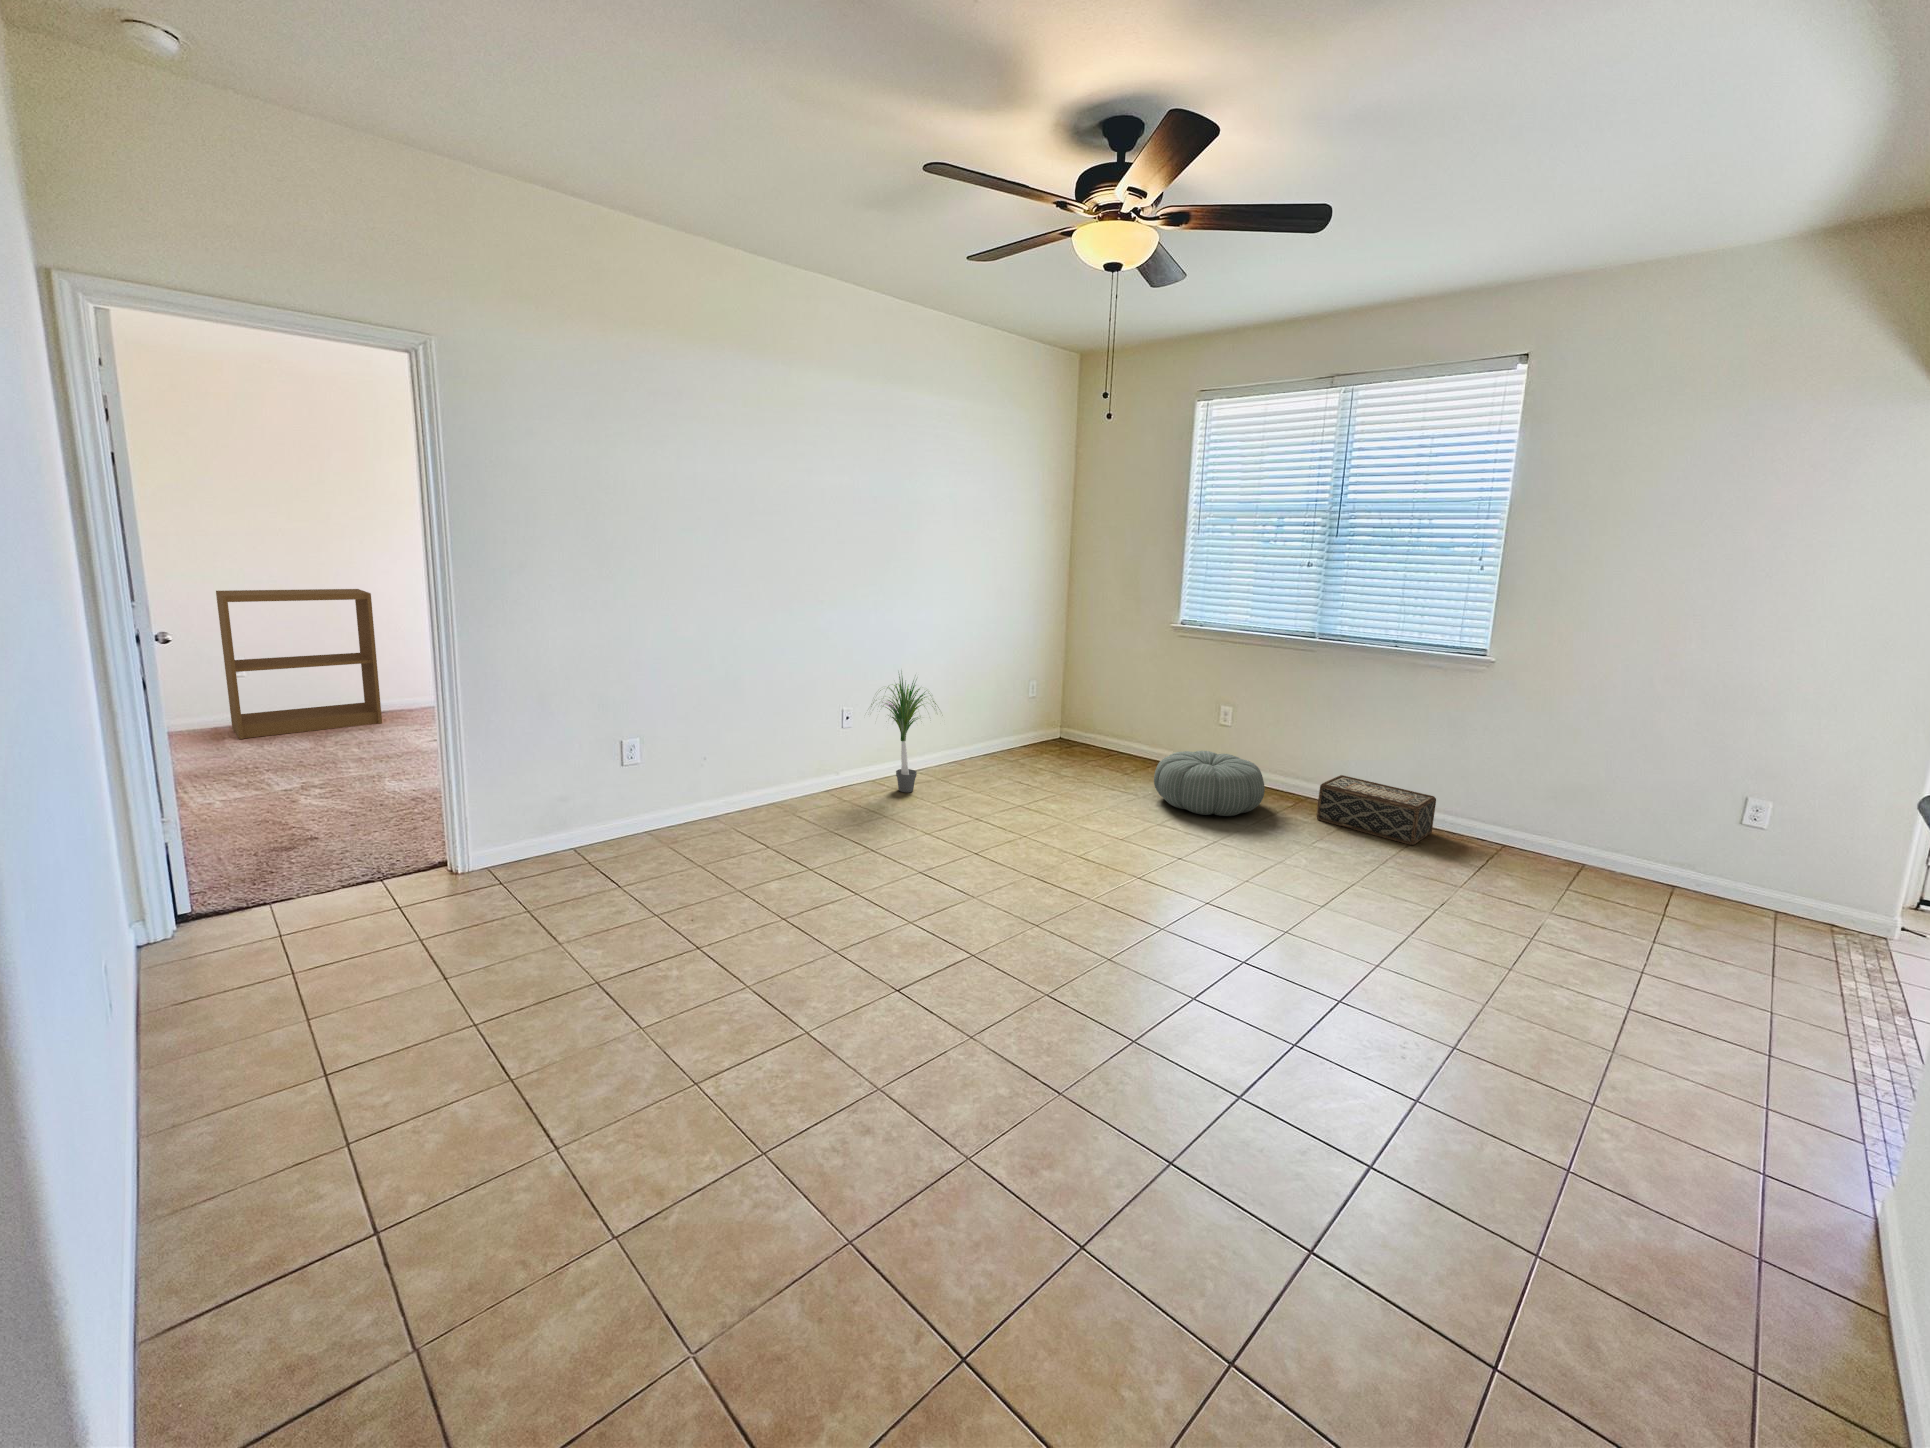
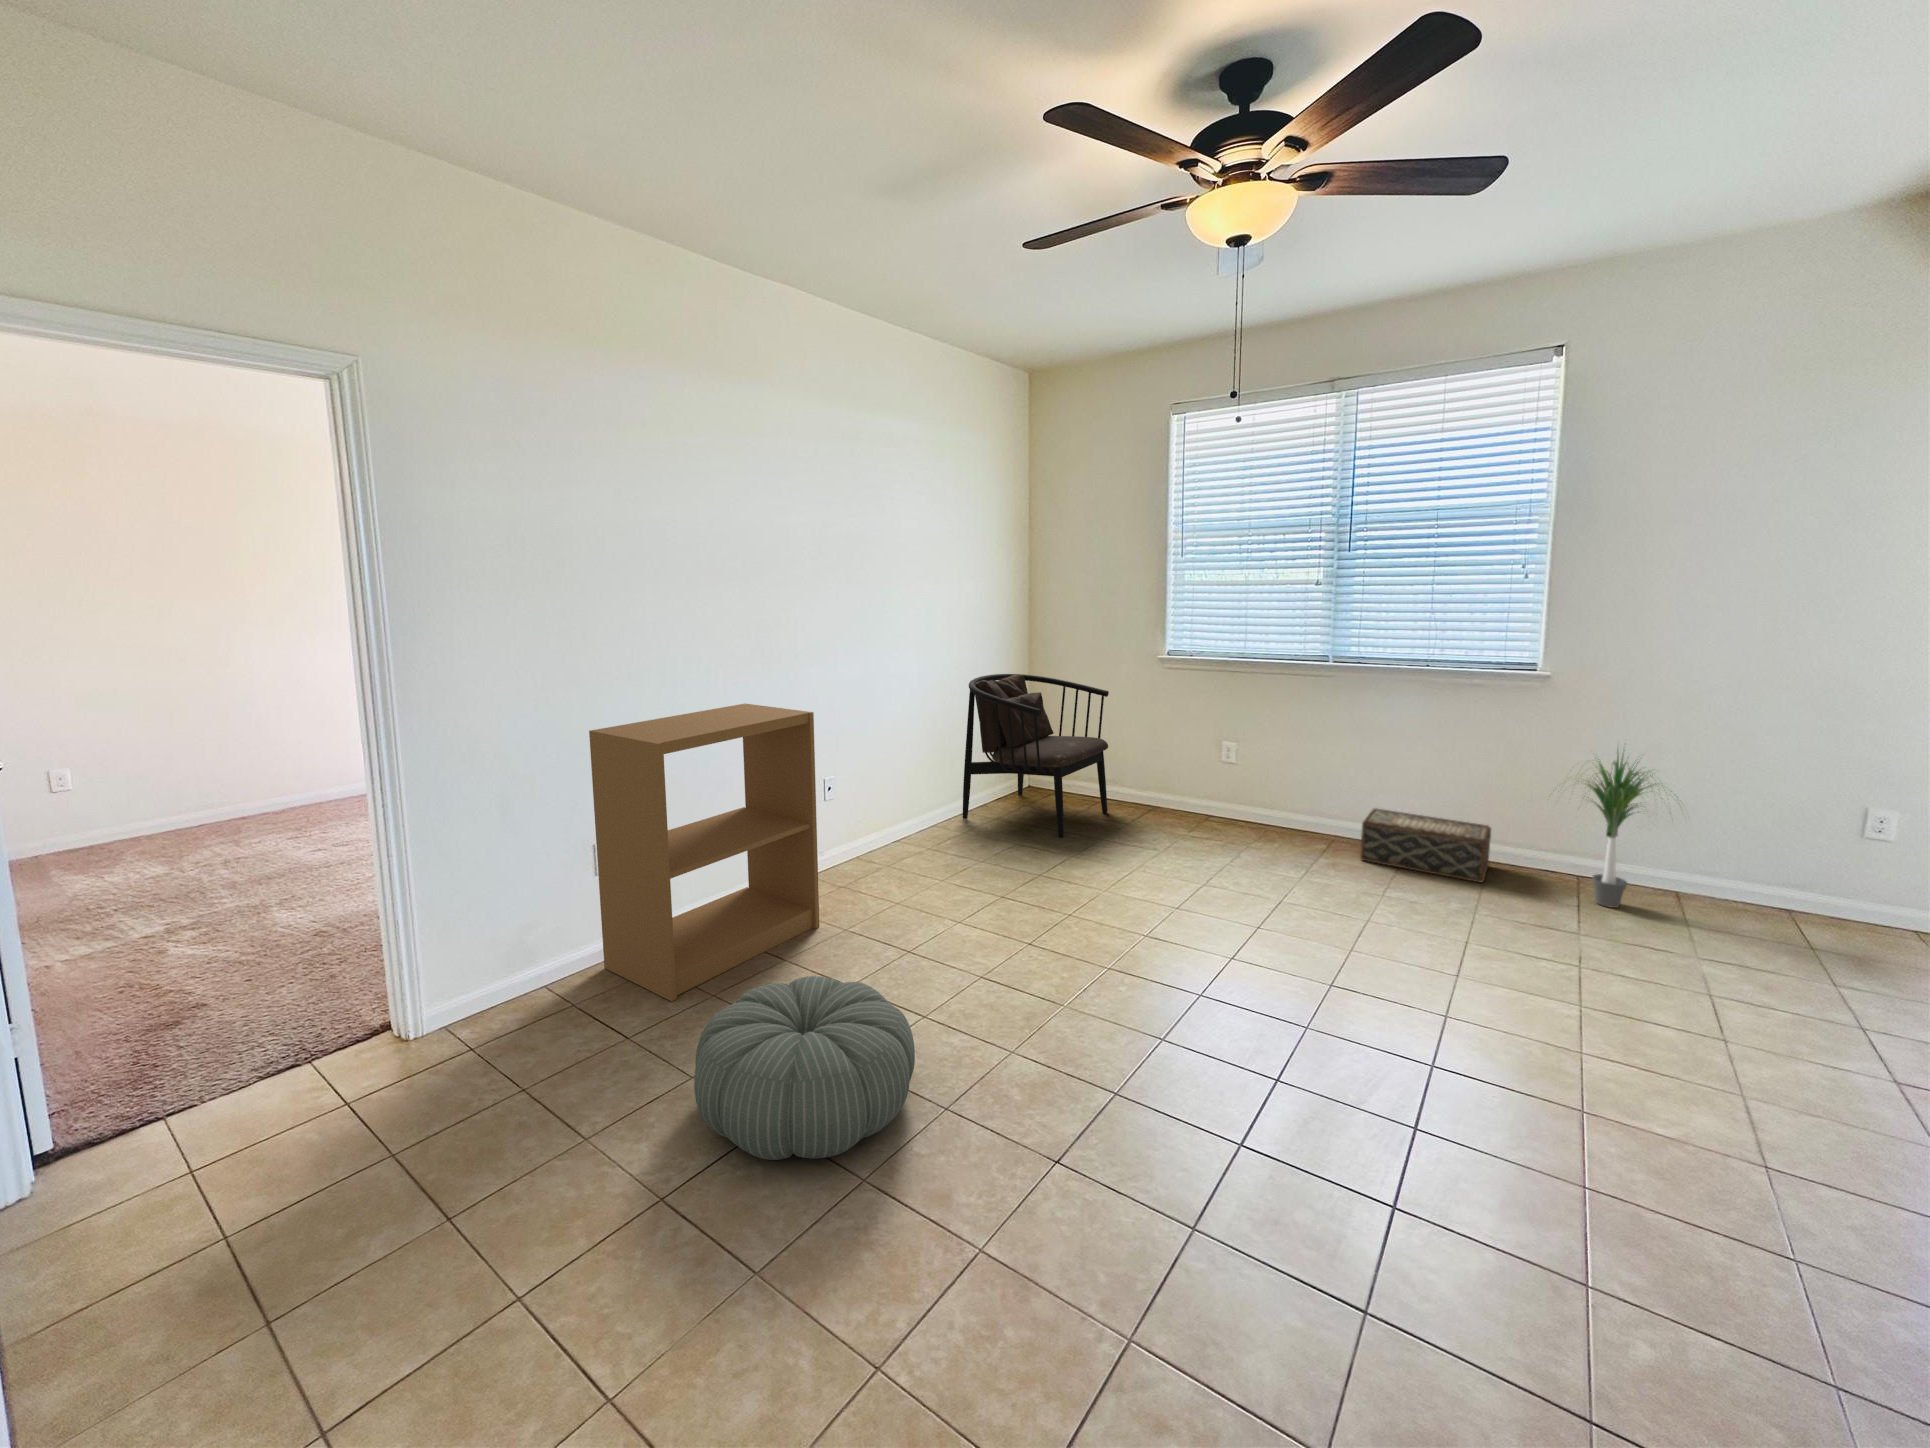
bookshelf: present [216,589,382,739] -> present [589,703,819,1001]
armchair: none [983,632,1127,780] -> present [963,674,1109,837]
potted plant: present [871,676,936,792] -> present [1564,750,1677,908]
pouf: present [1154,751,1265,816] -> present [694,976,915,1160]

